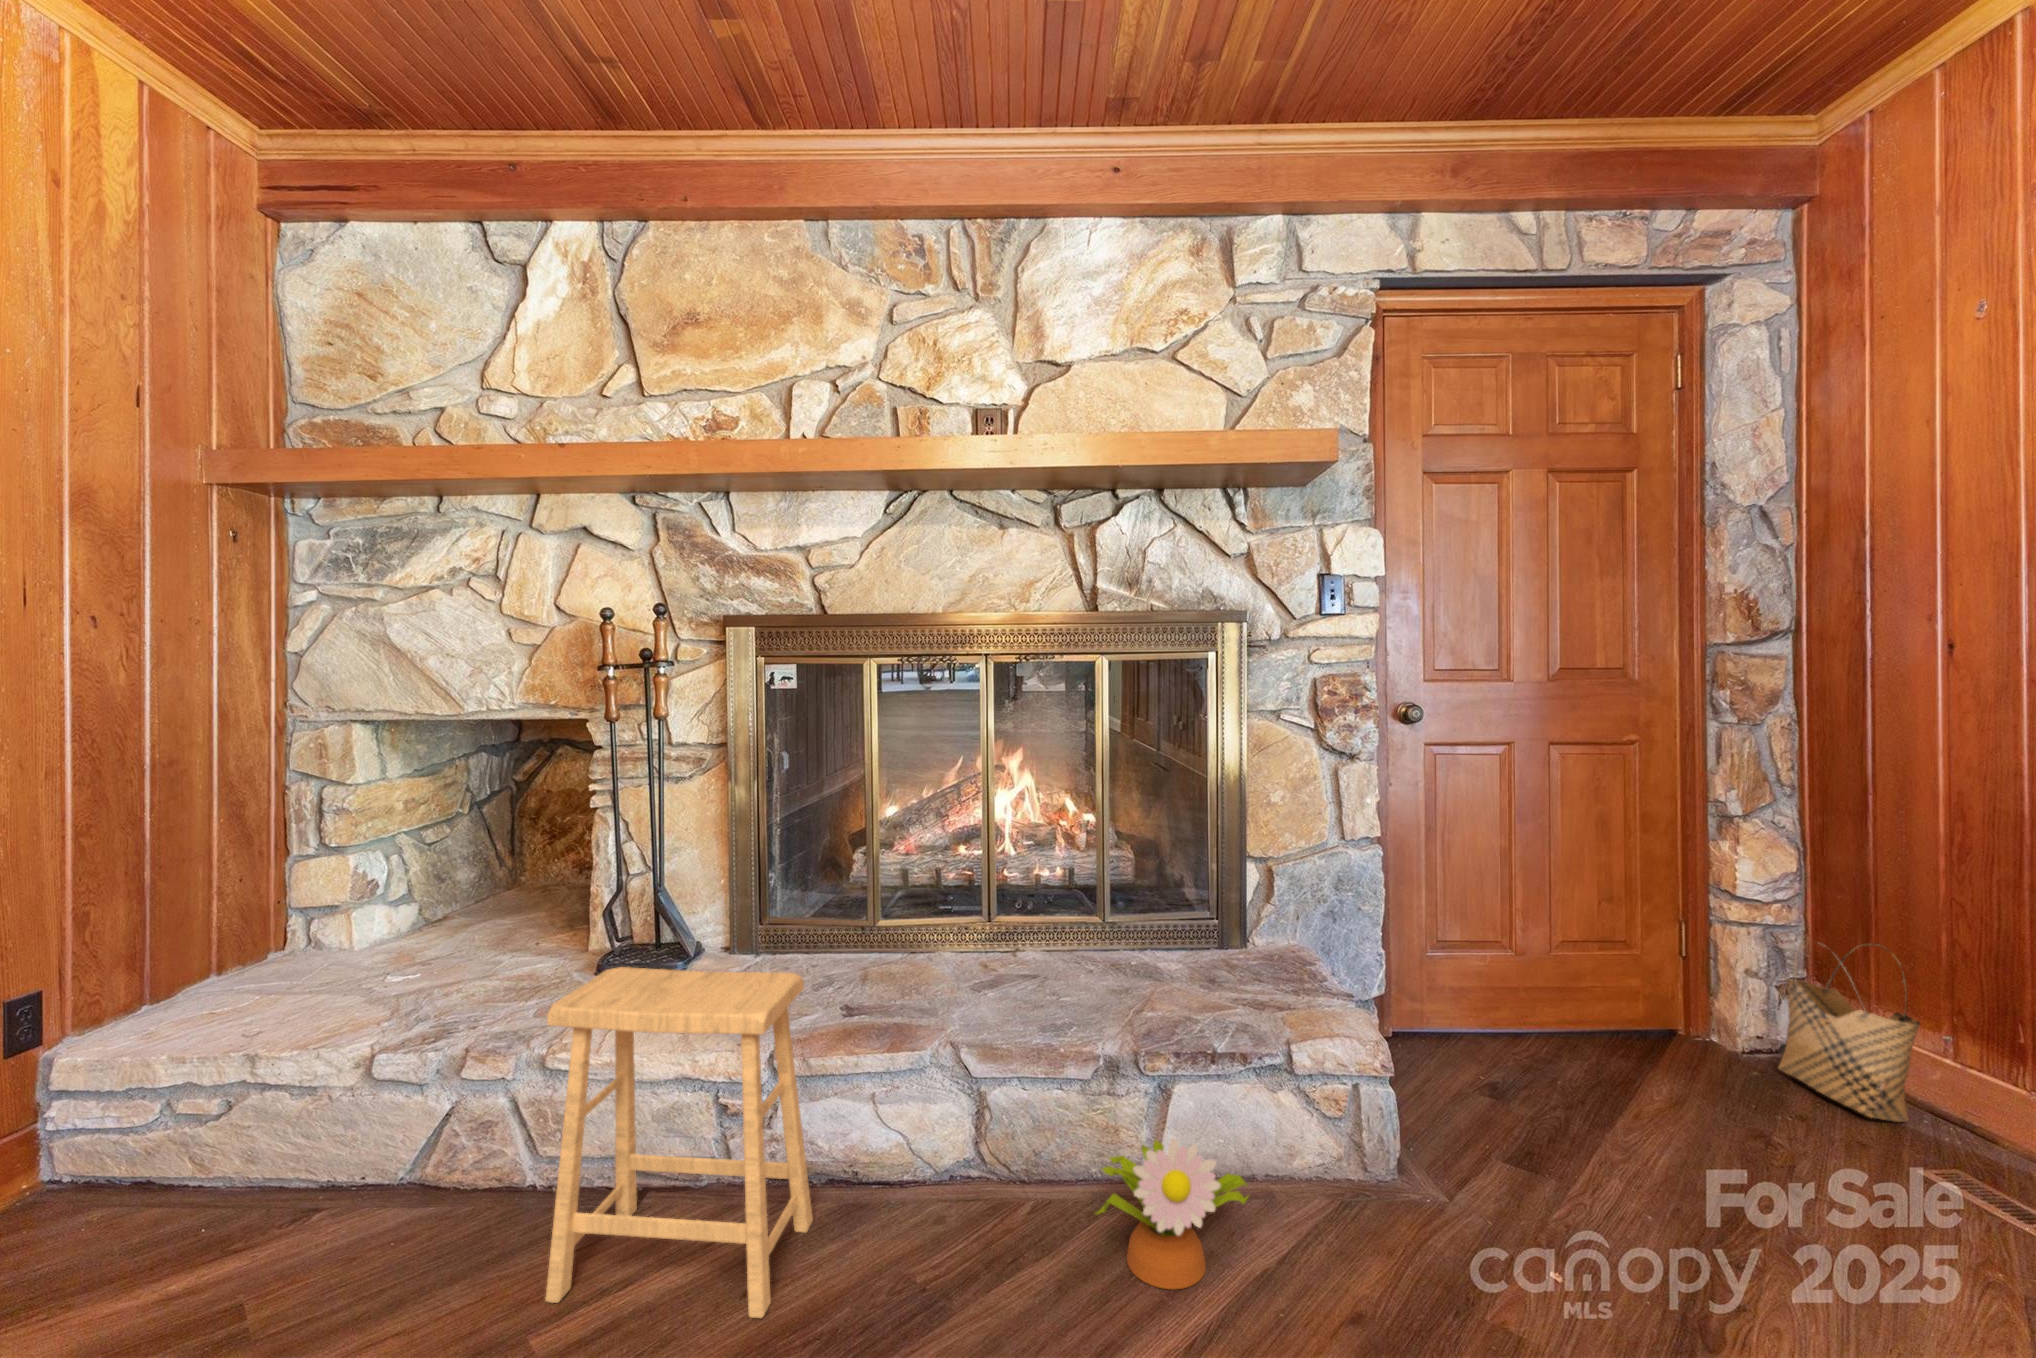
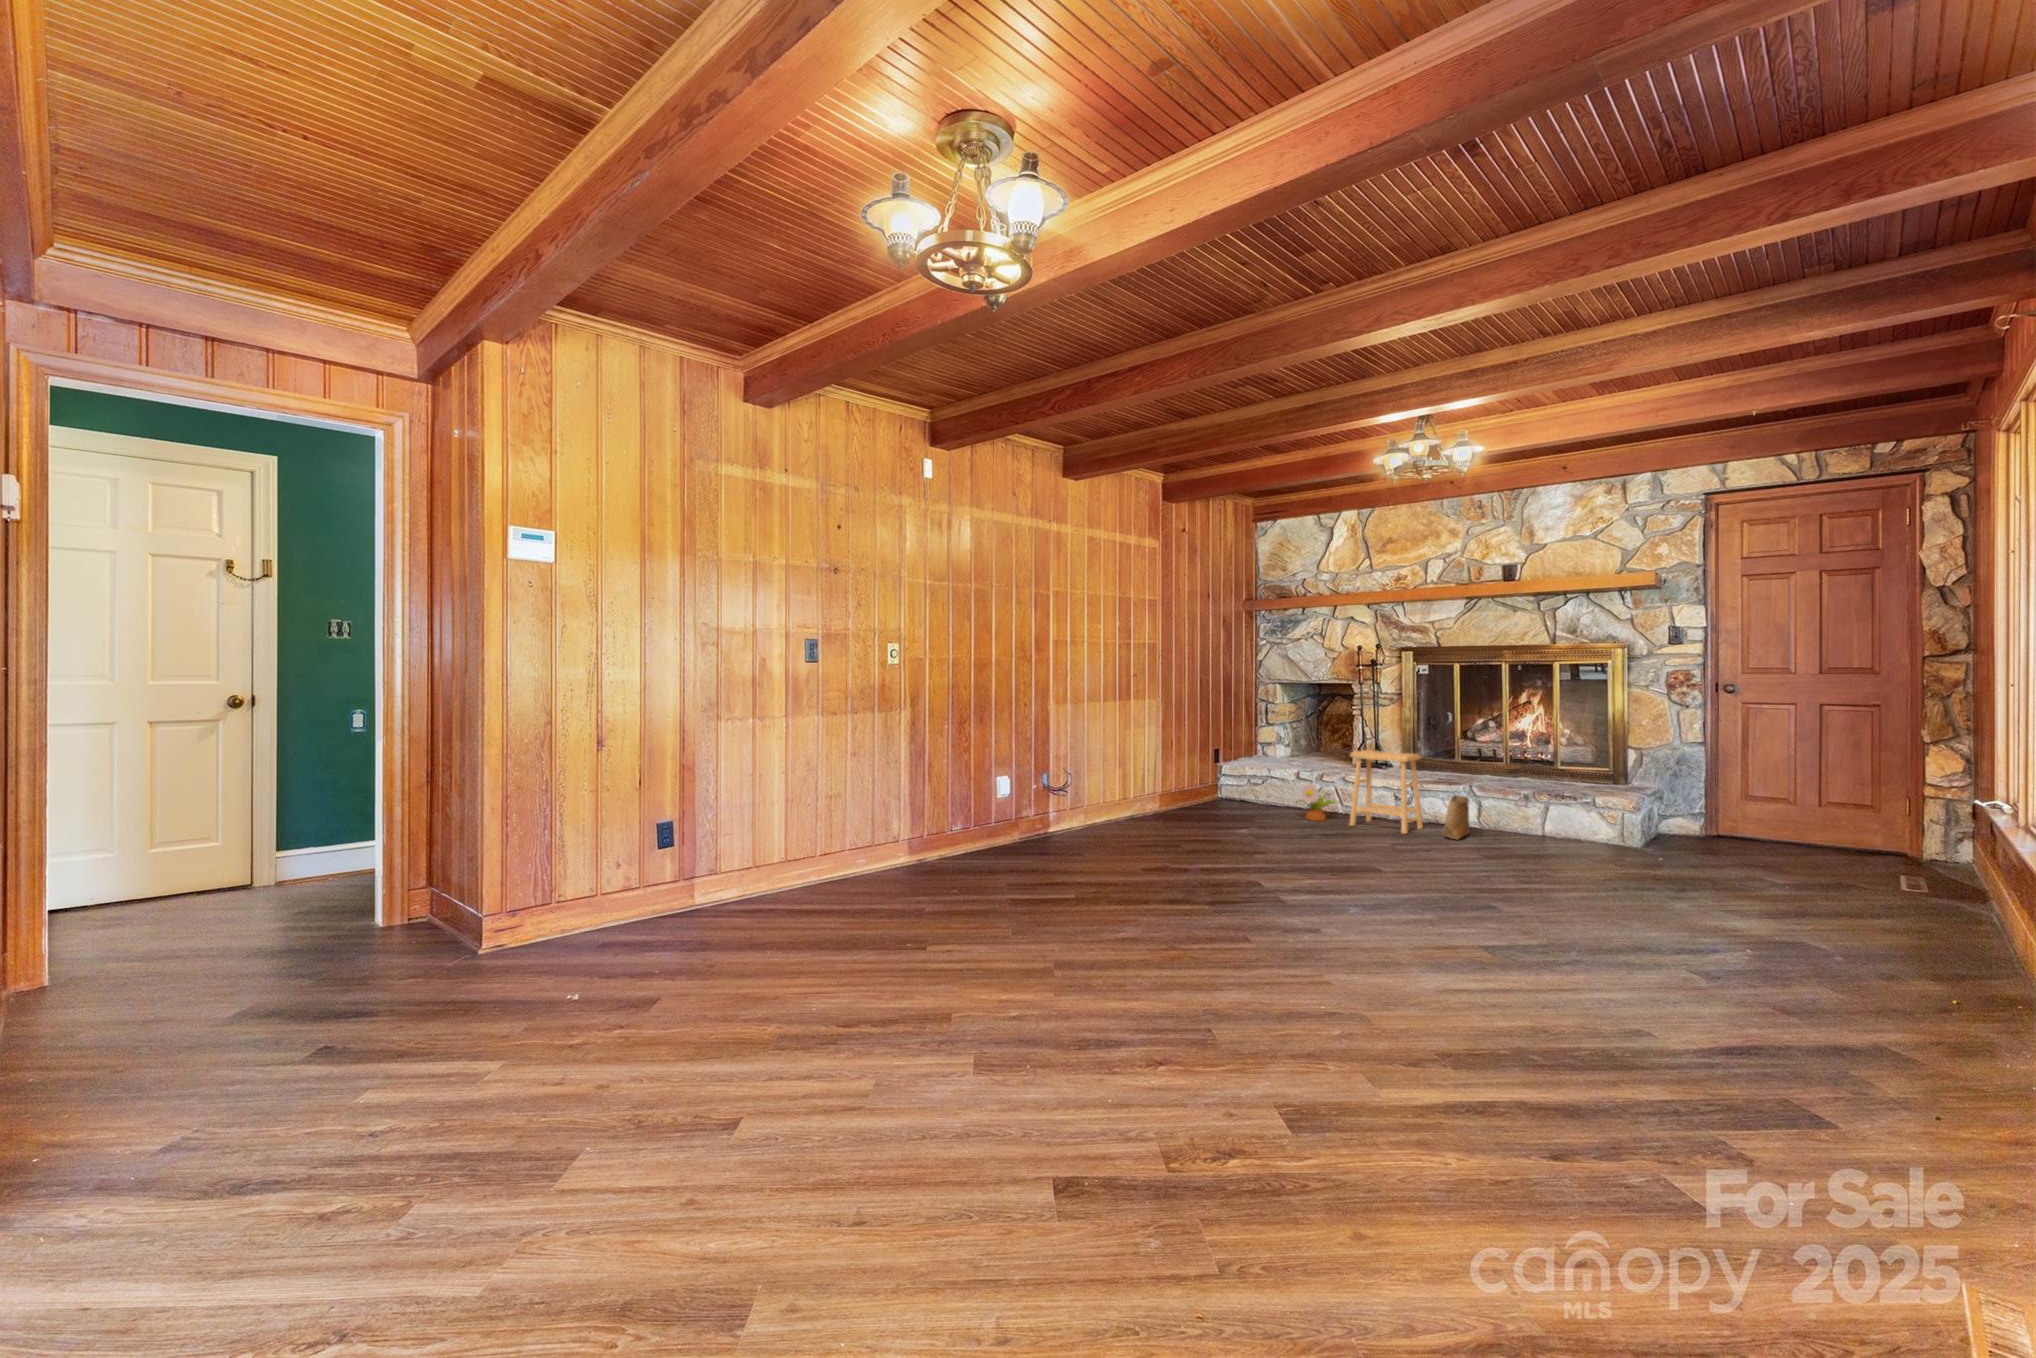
woven basket: present [1778,941,1920,1122] -> present [1443,786,1471,839]
decorative plant: present [1094,1139,1248,1289] -> present [1300,783,1337,821]

